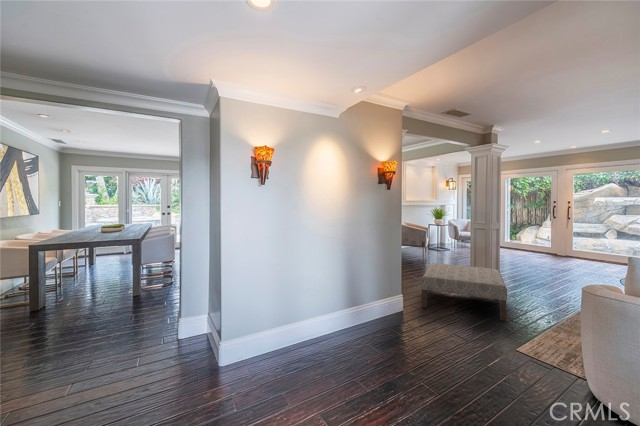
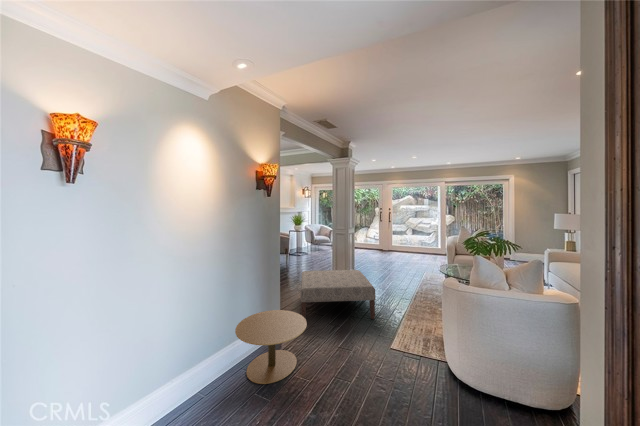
side table: none [356,288,417,342] -> present [235,310,307,384]

